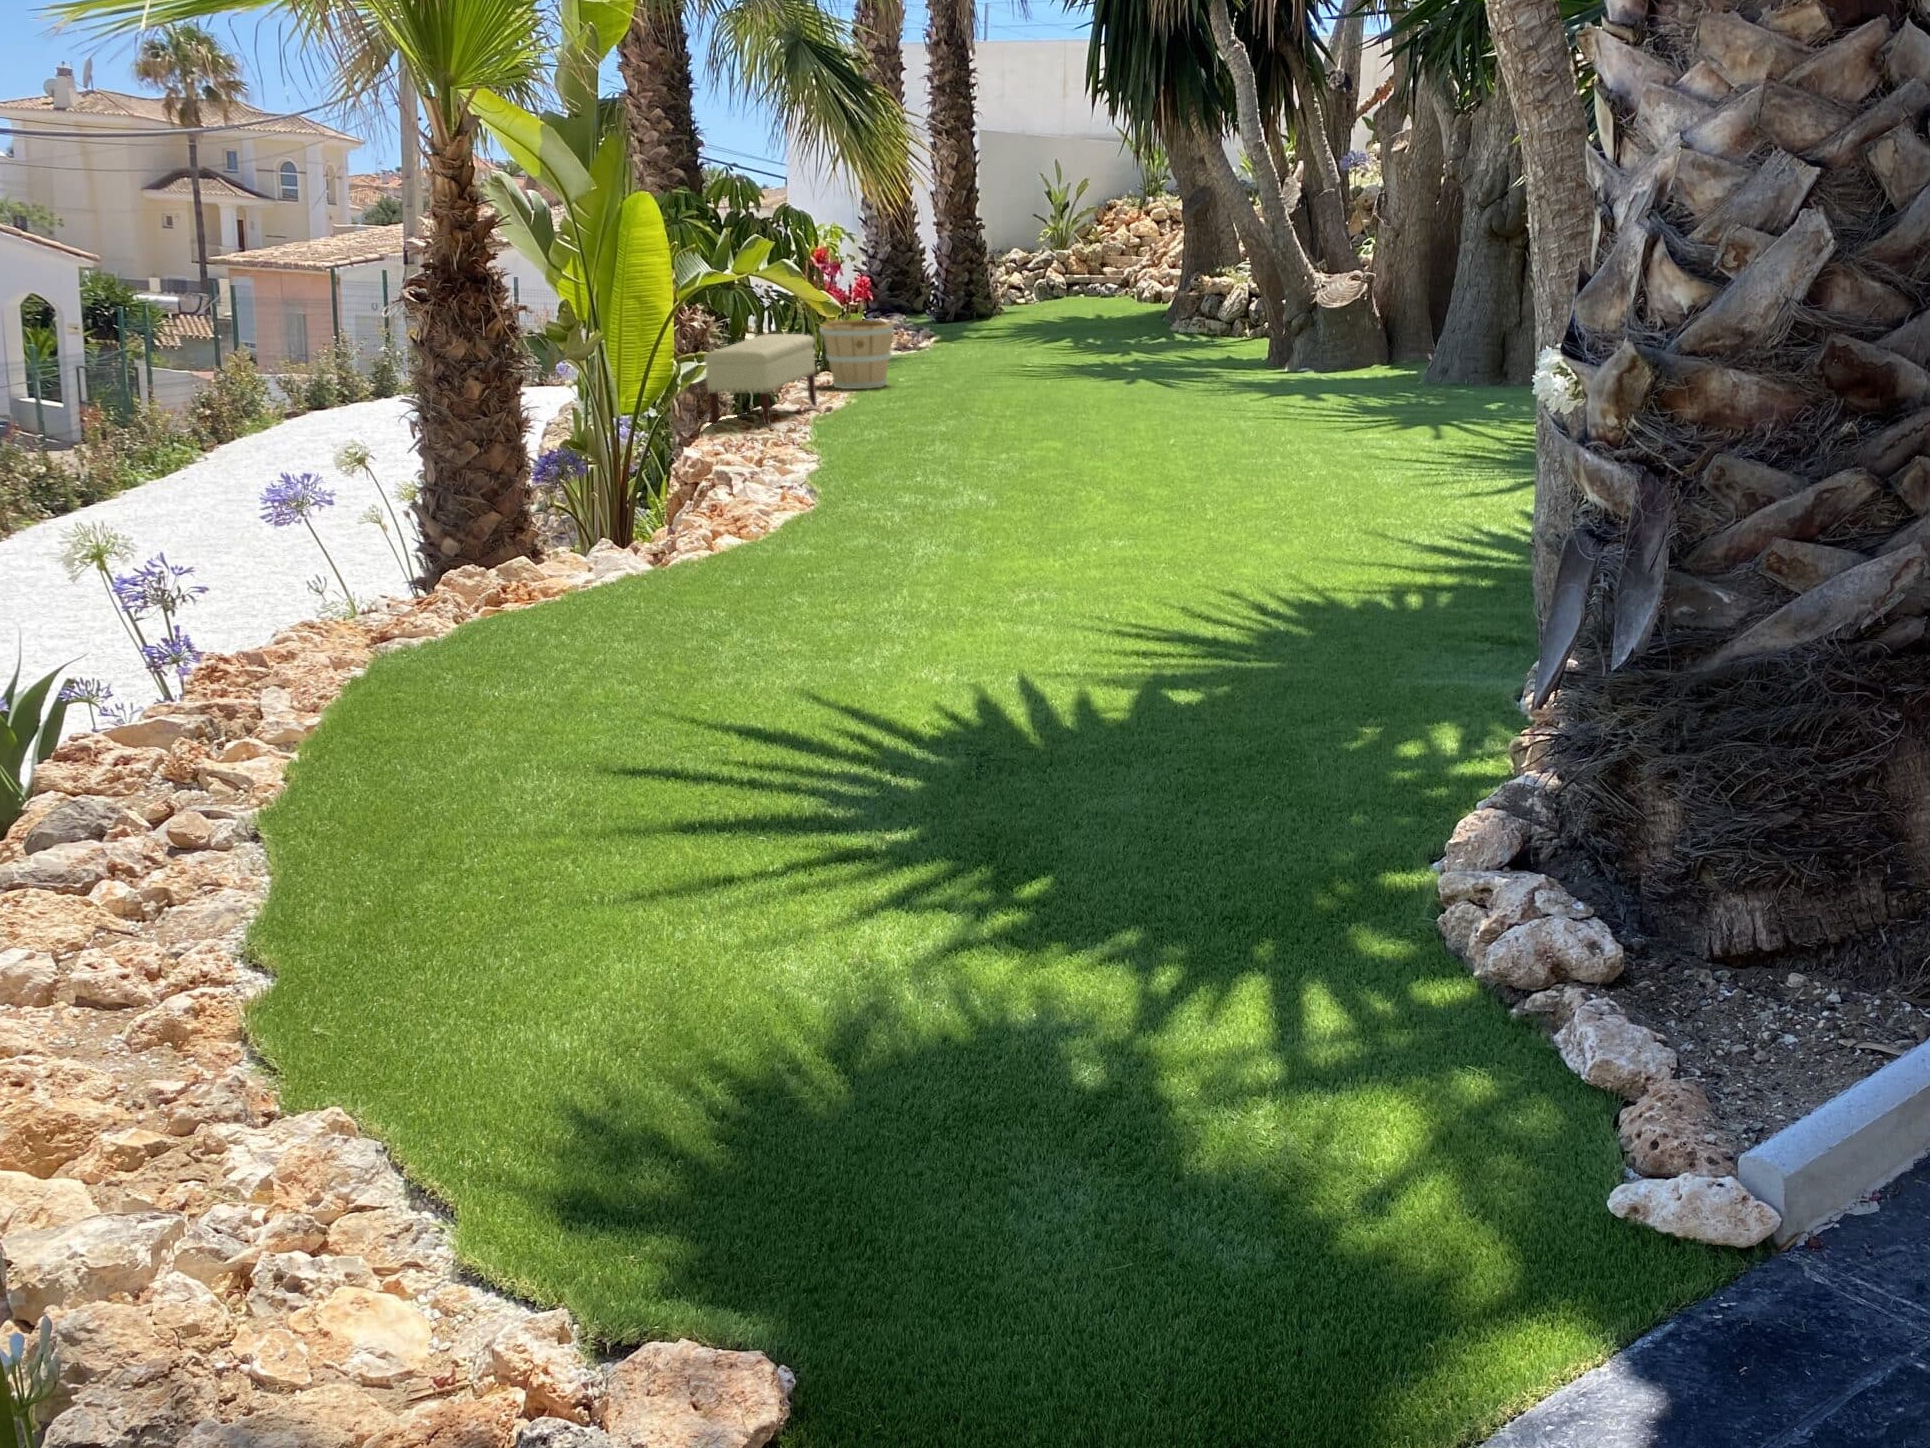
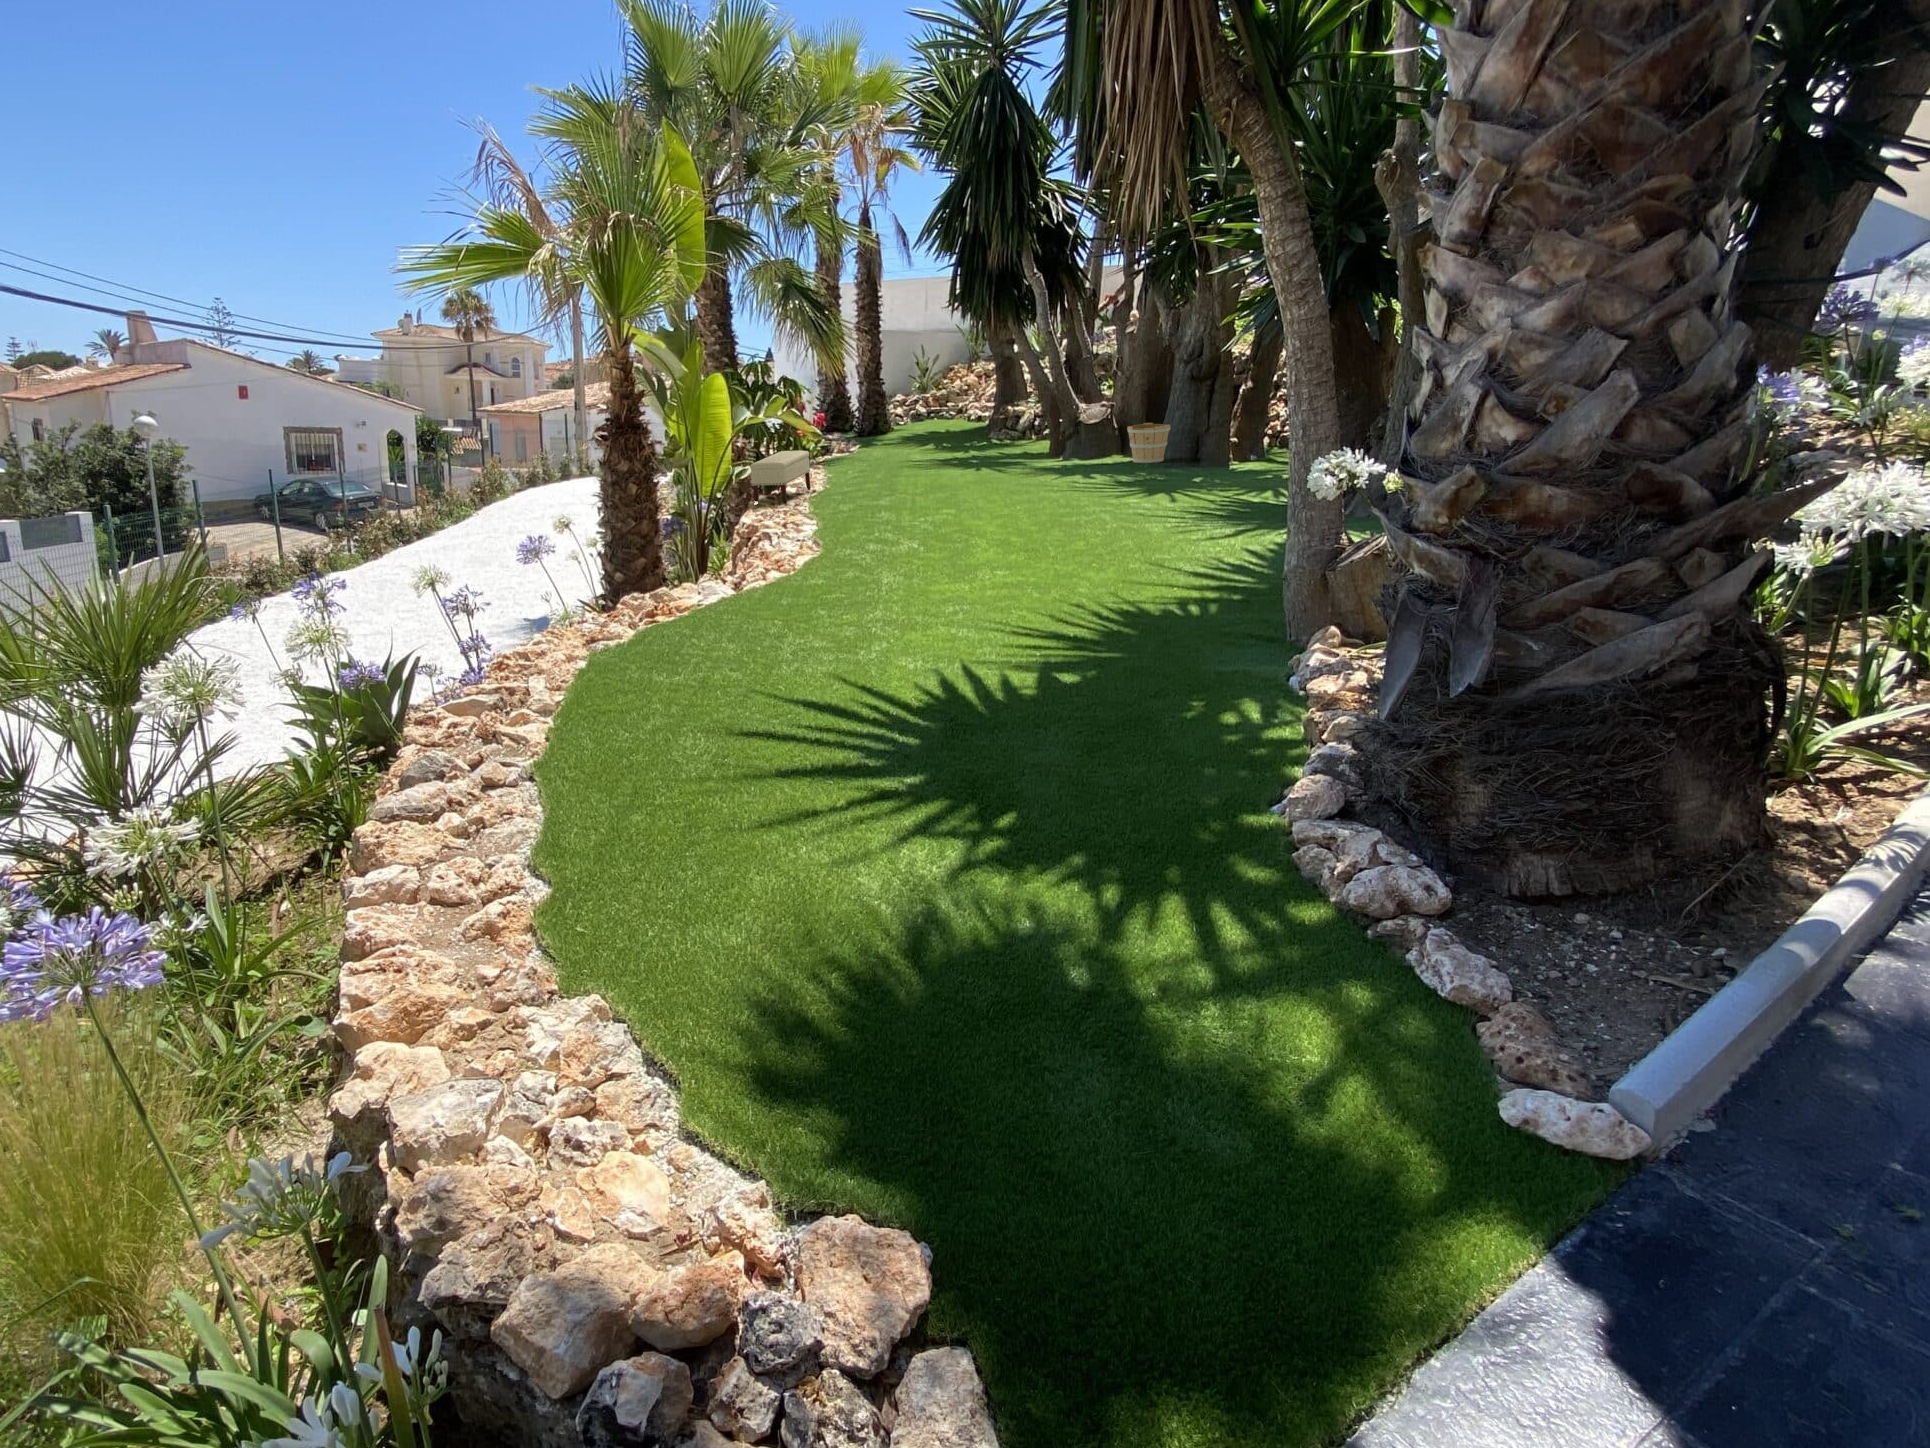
wooden bucket: present [820,319,894,389] -> present [1127,423,1171,463]

